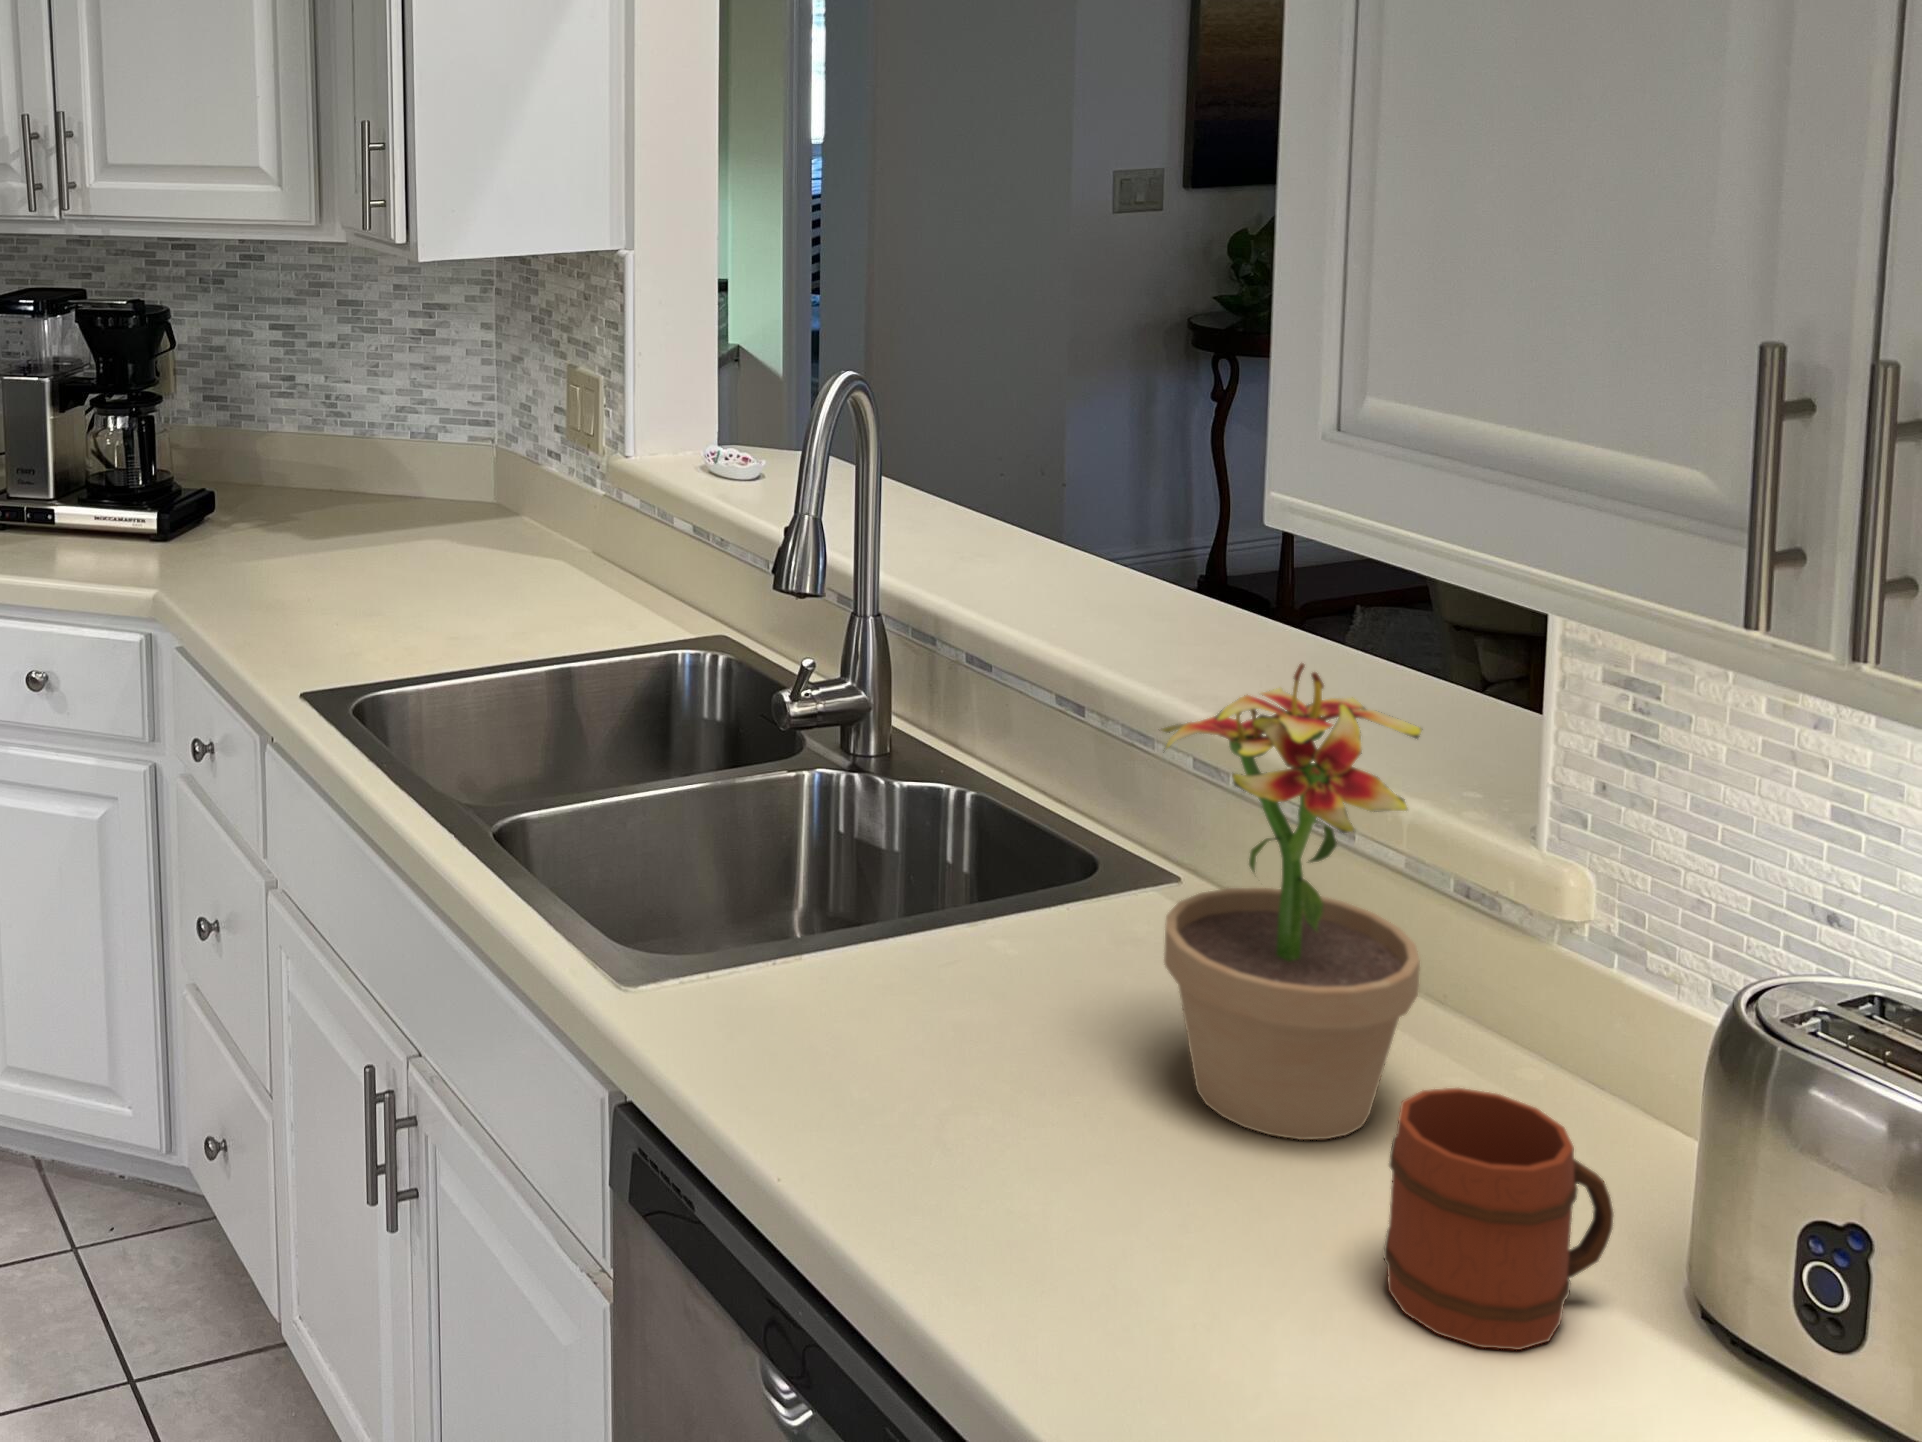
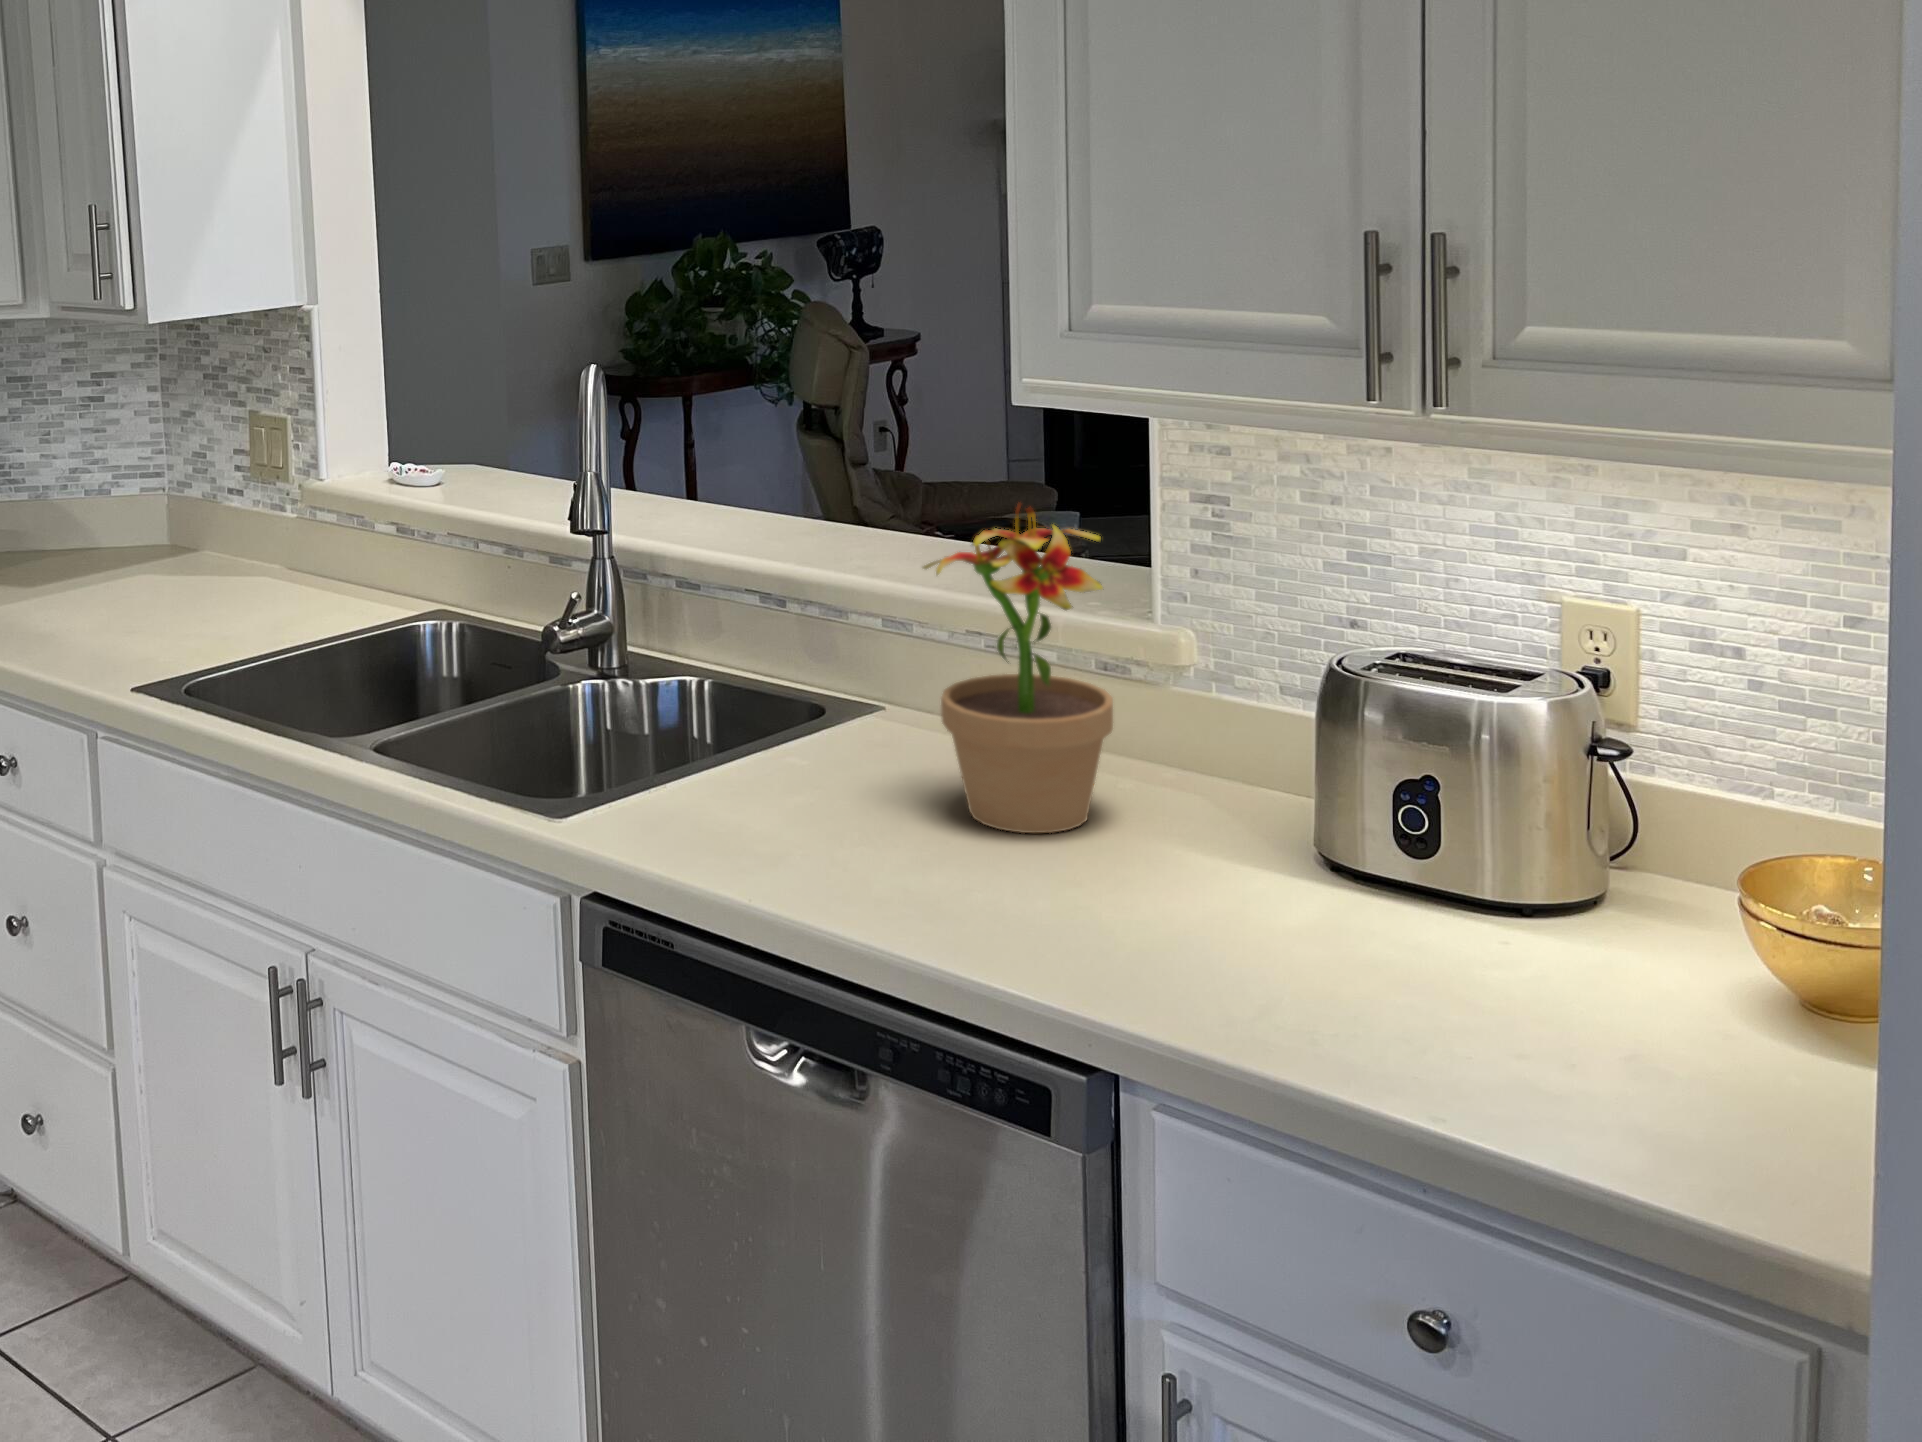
mug: present [1384,1088,1613,1350] -> none [1142,753,1276,909]

